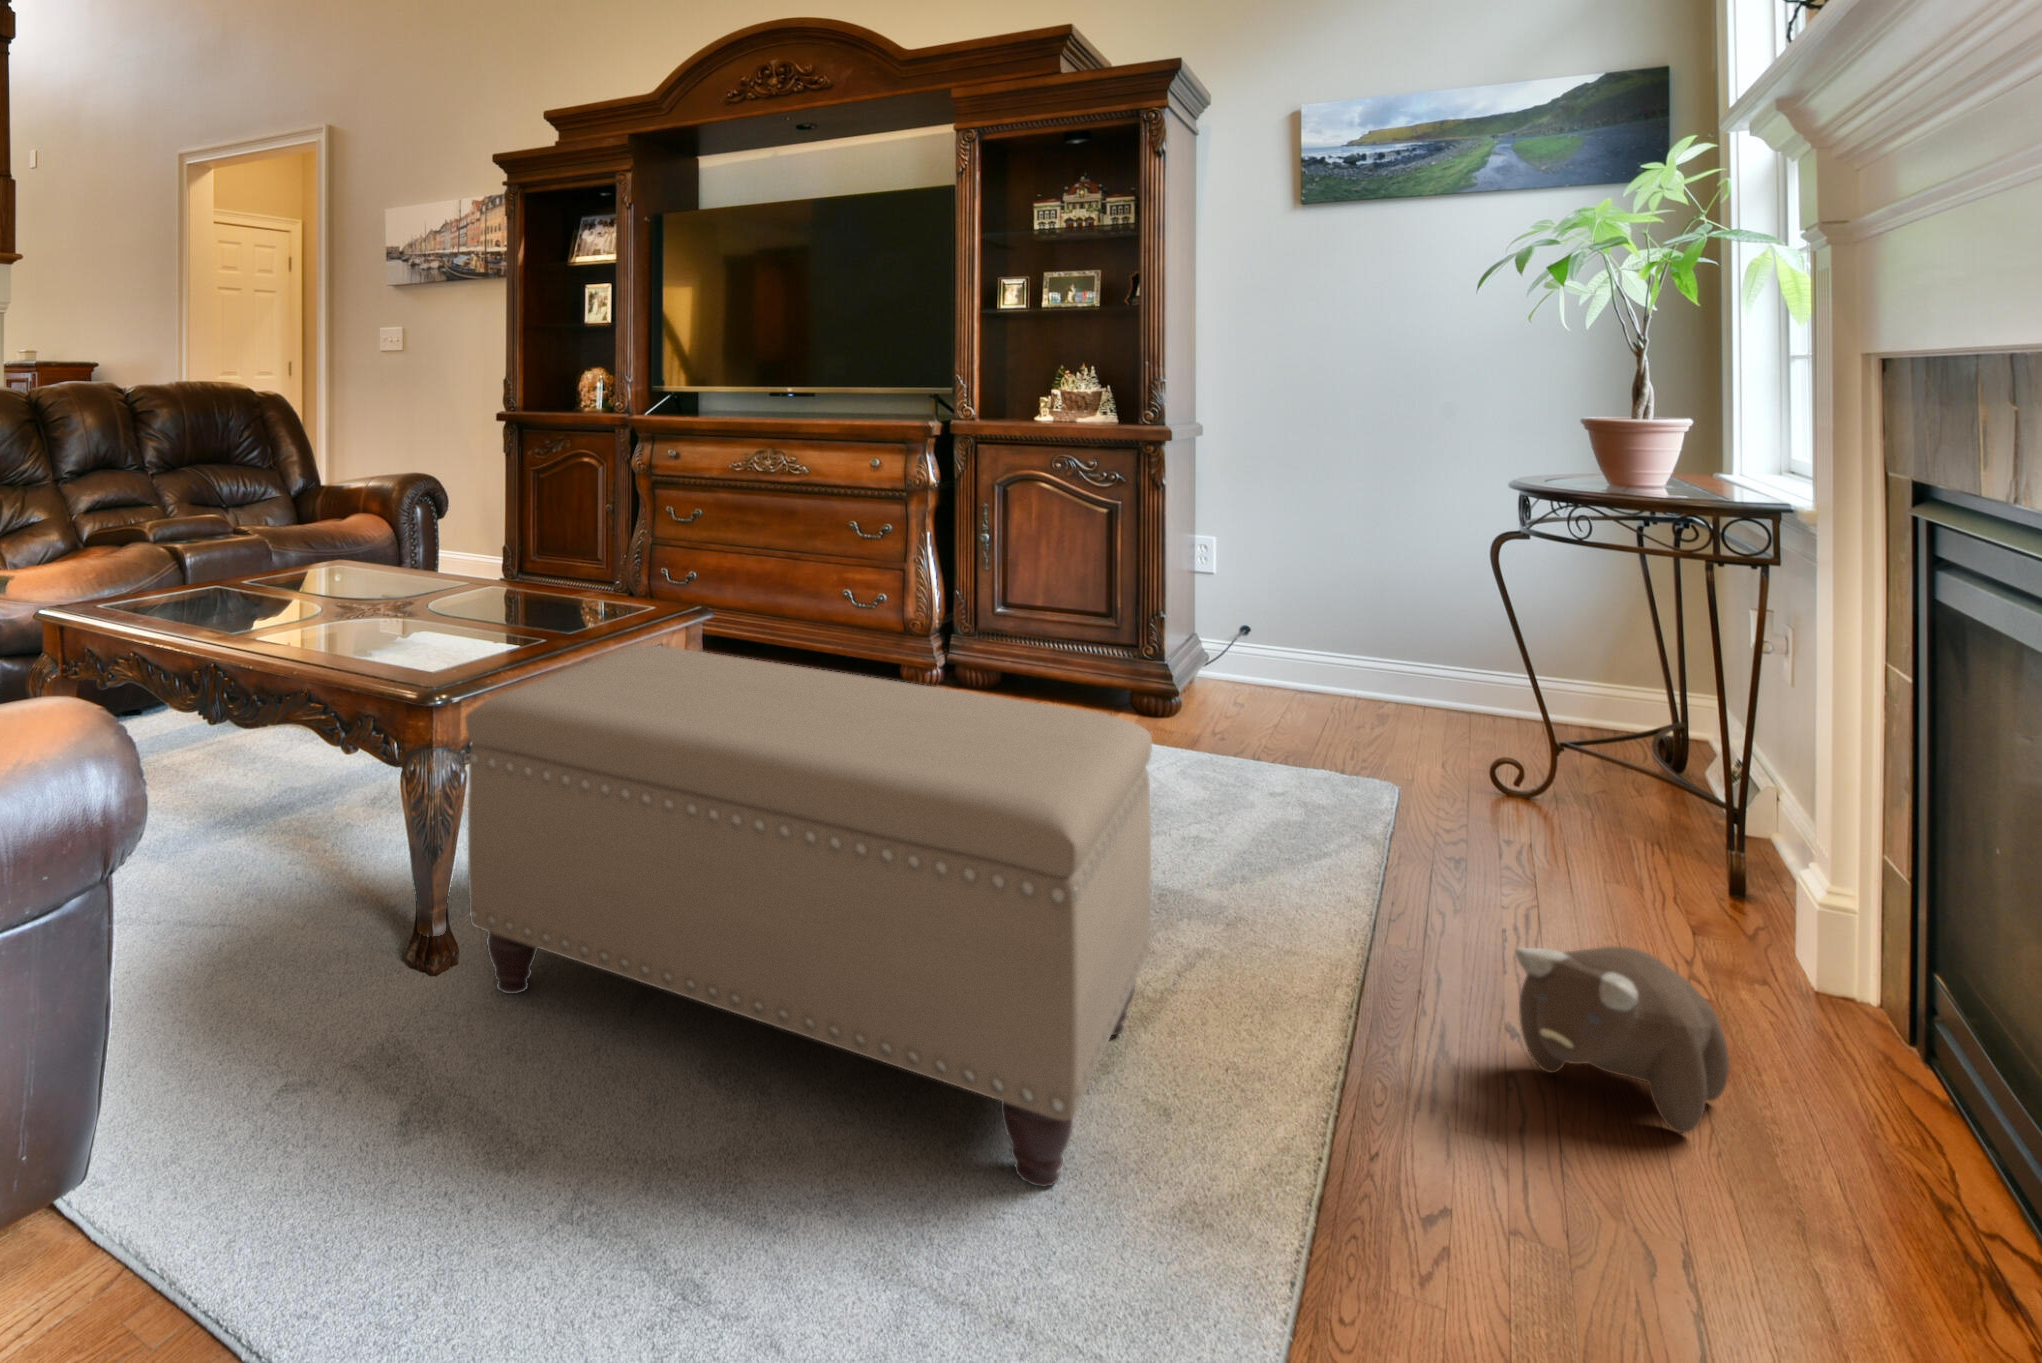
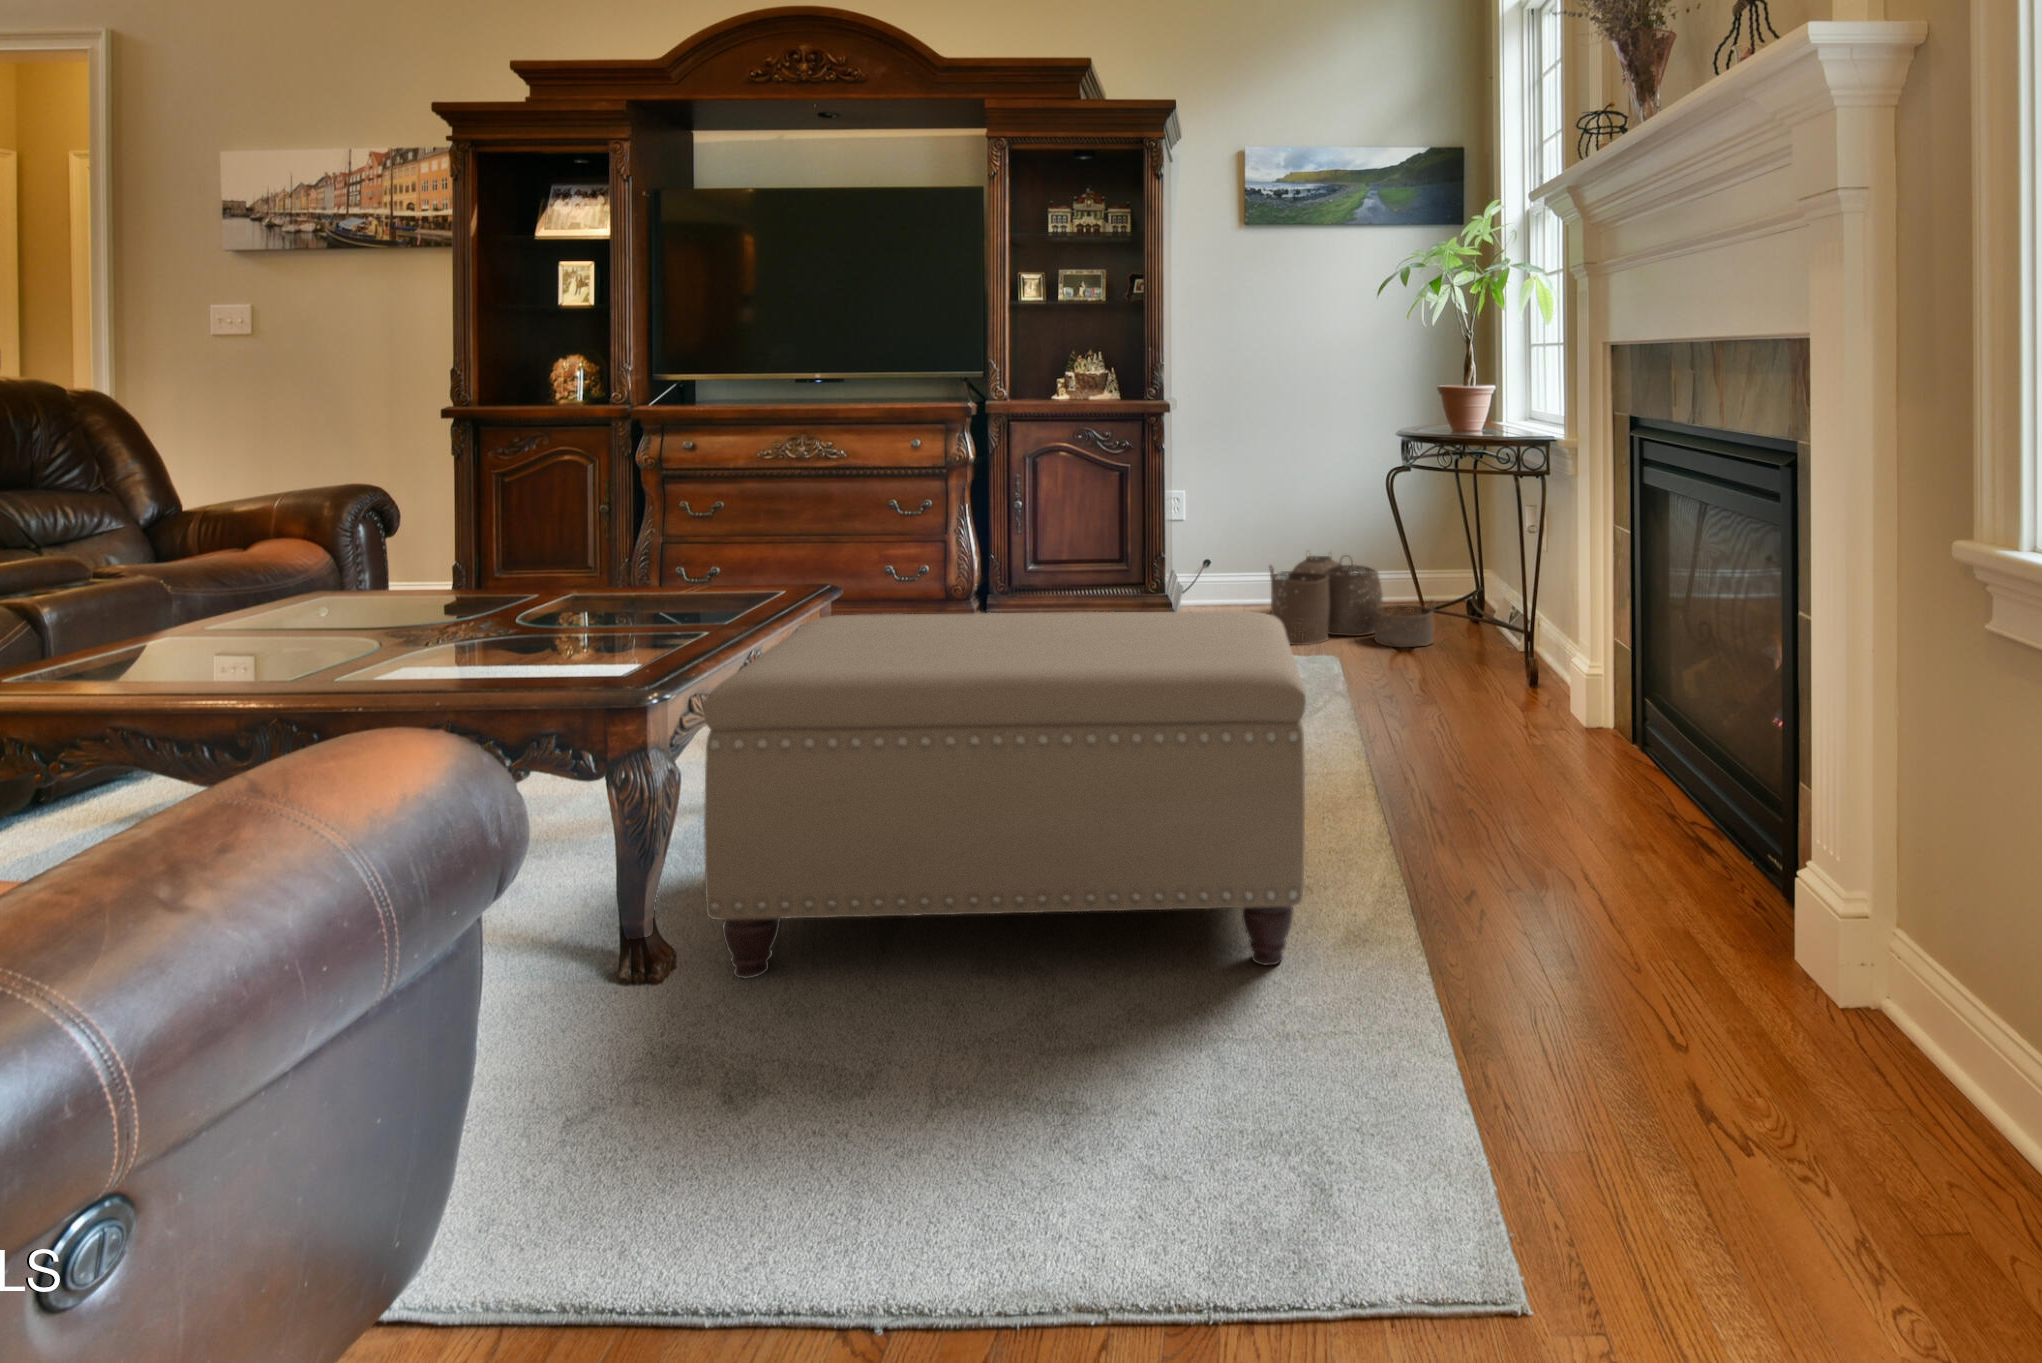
woven basket: none [1310,629,1584,792] -> present [1269,556,1434,647]
plush toy: present [1516,947,1729,1134] -> none [1485,714,1584,820]

